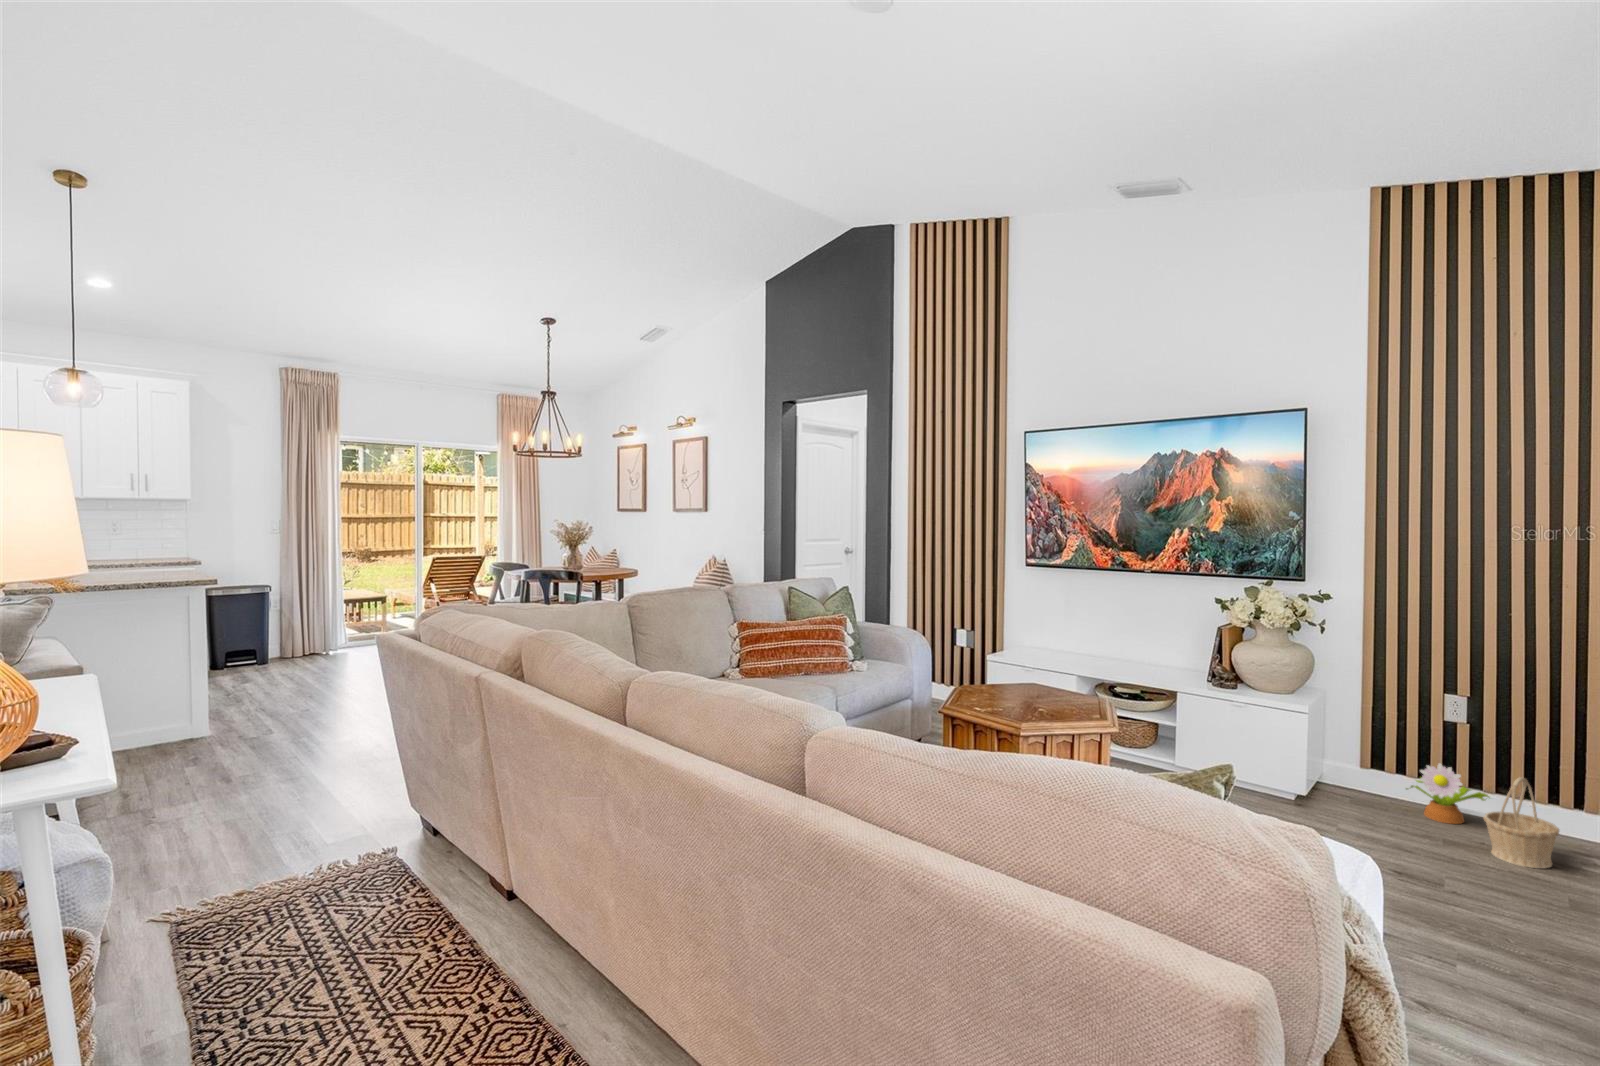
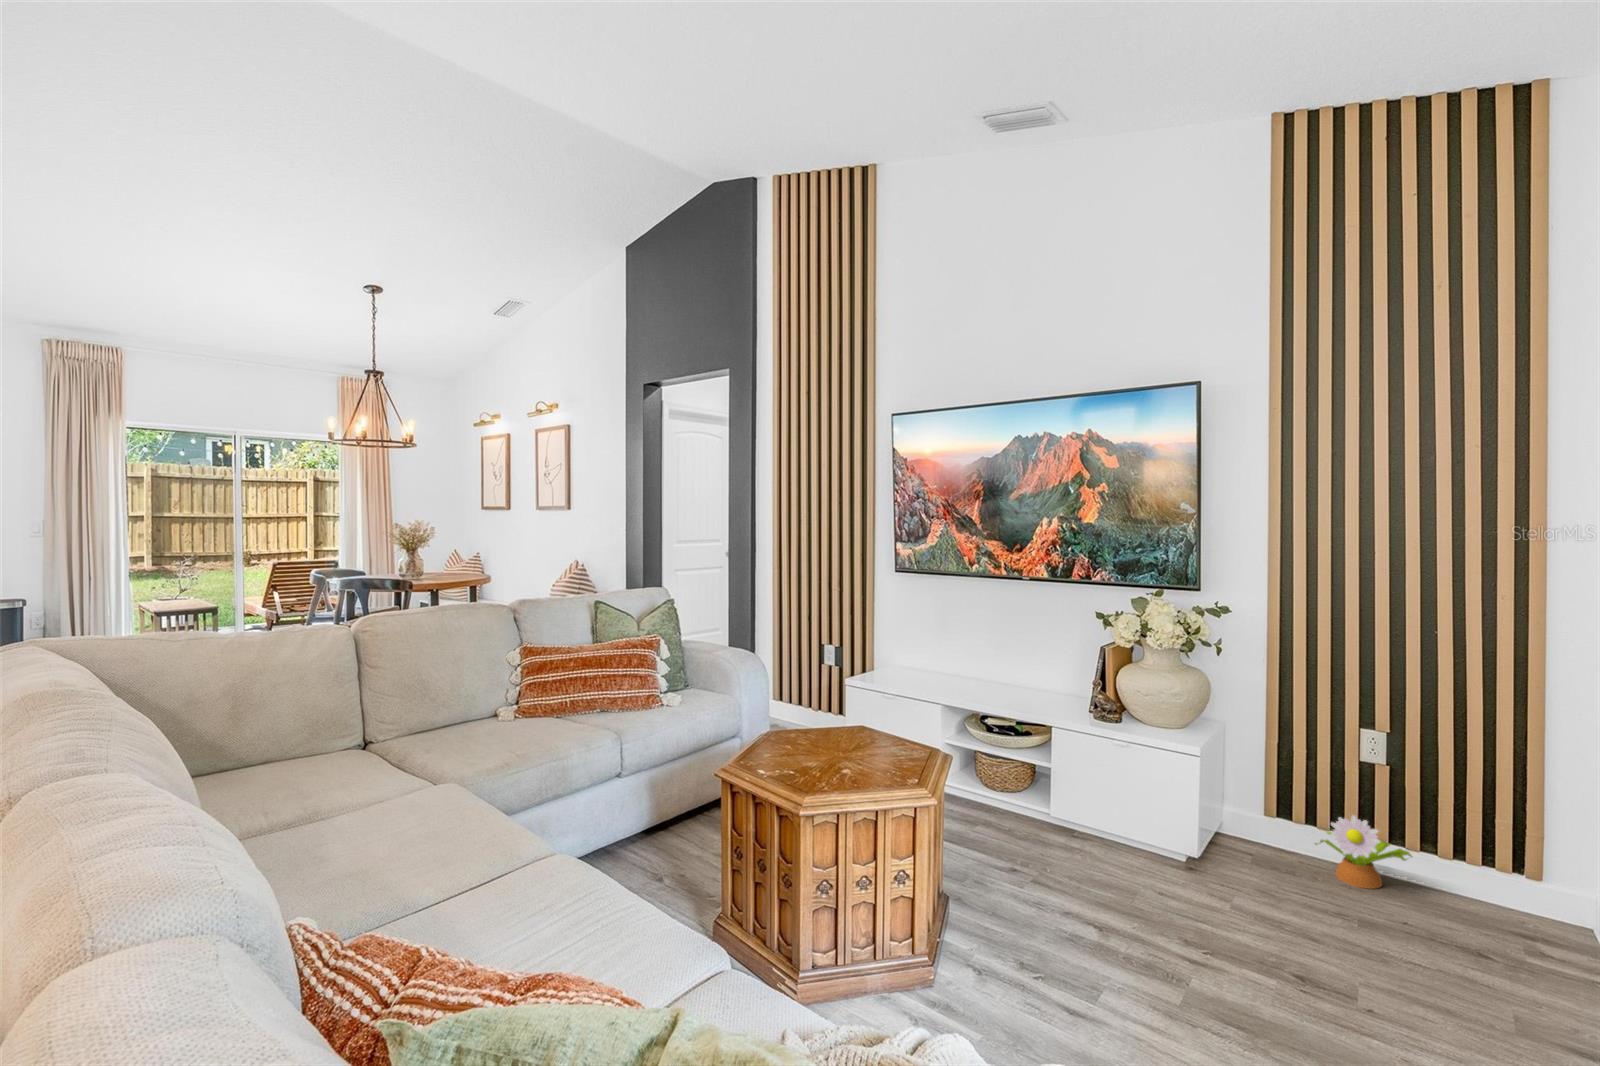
basket: present [1484,777,1559,868] -> none [1405,840,1496,958]

